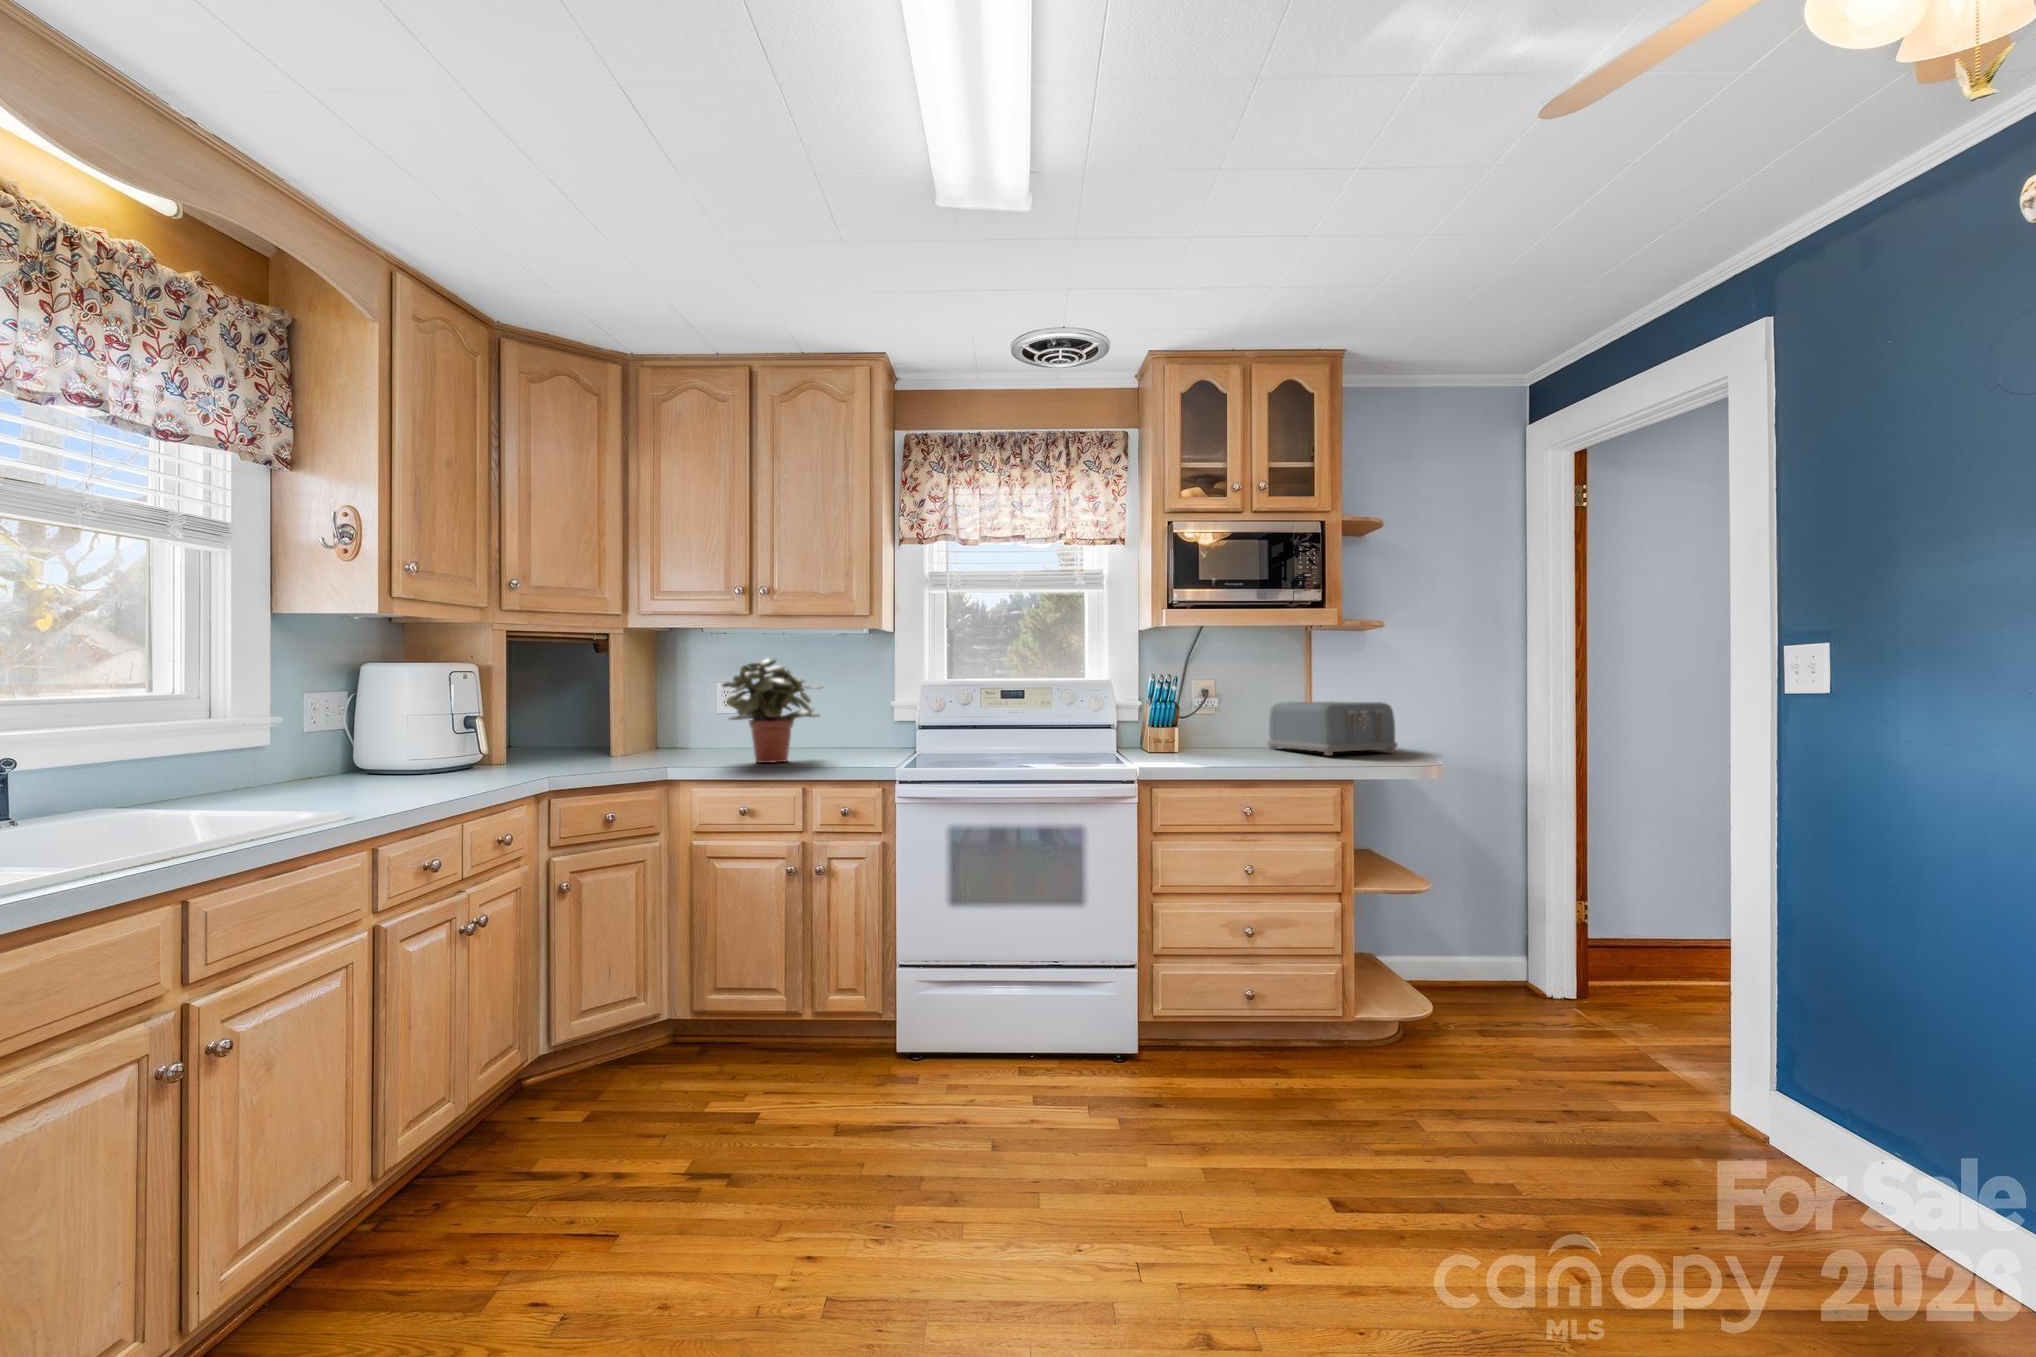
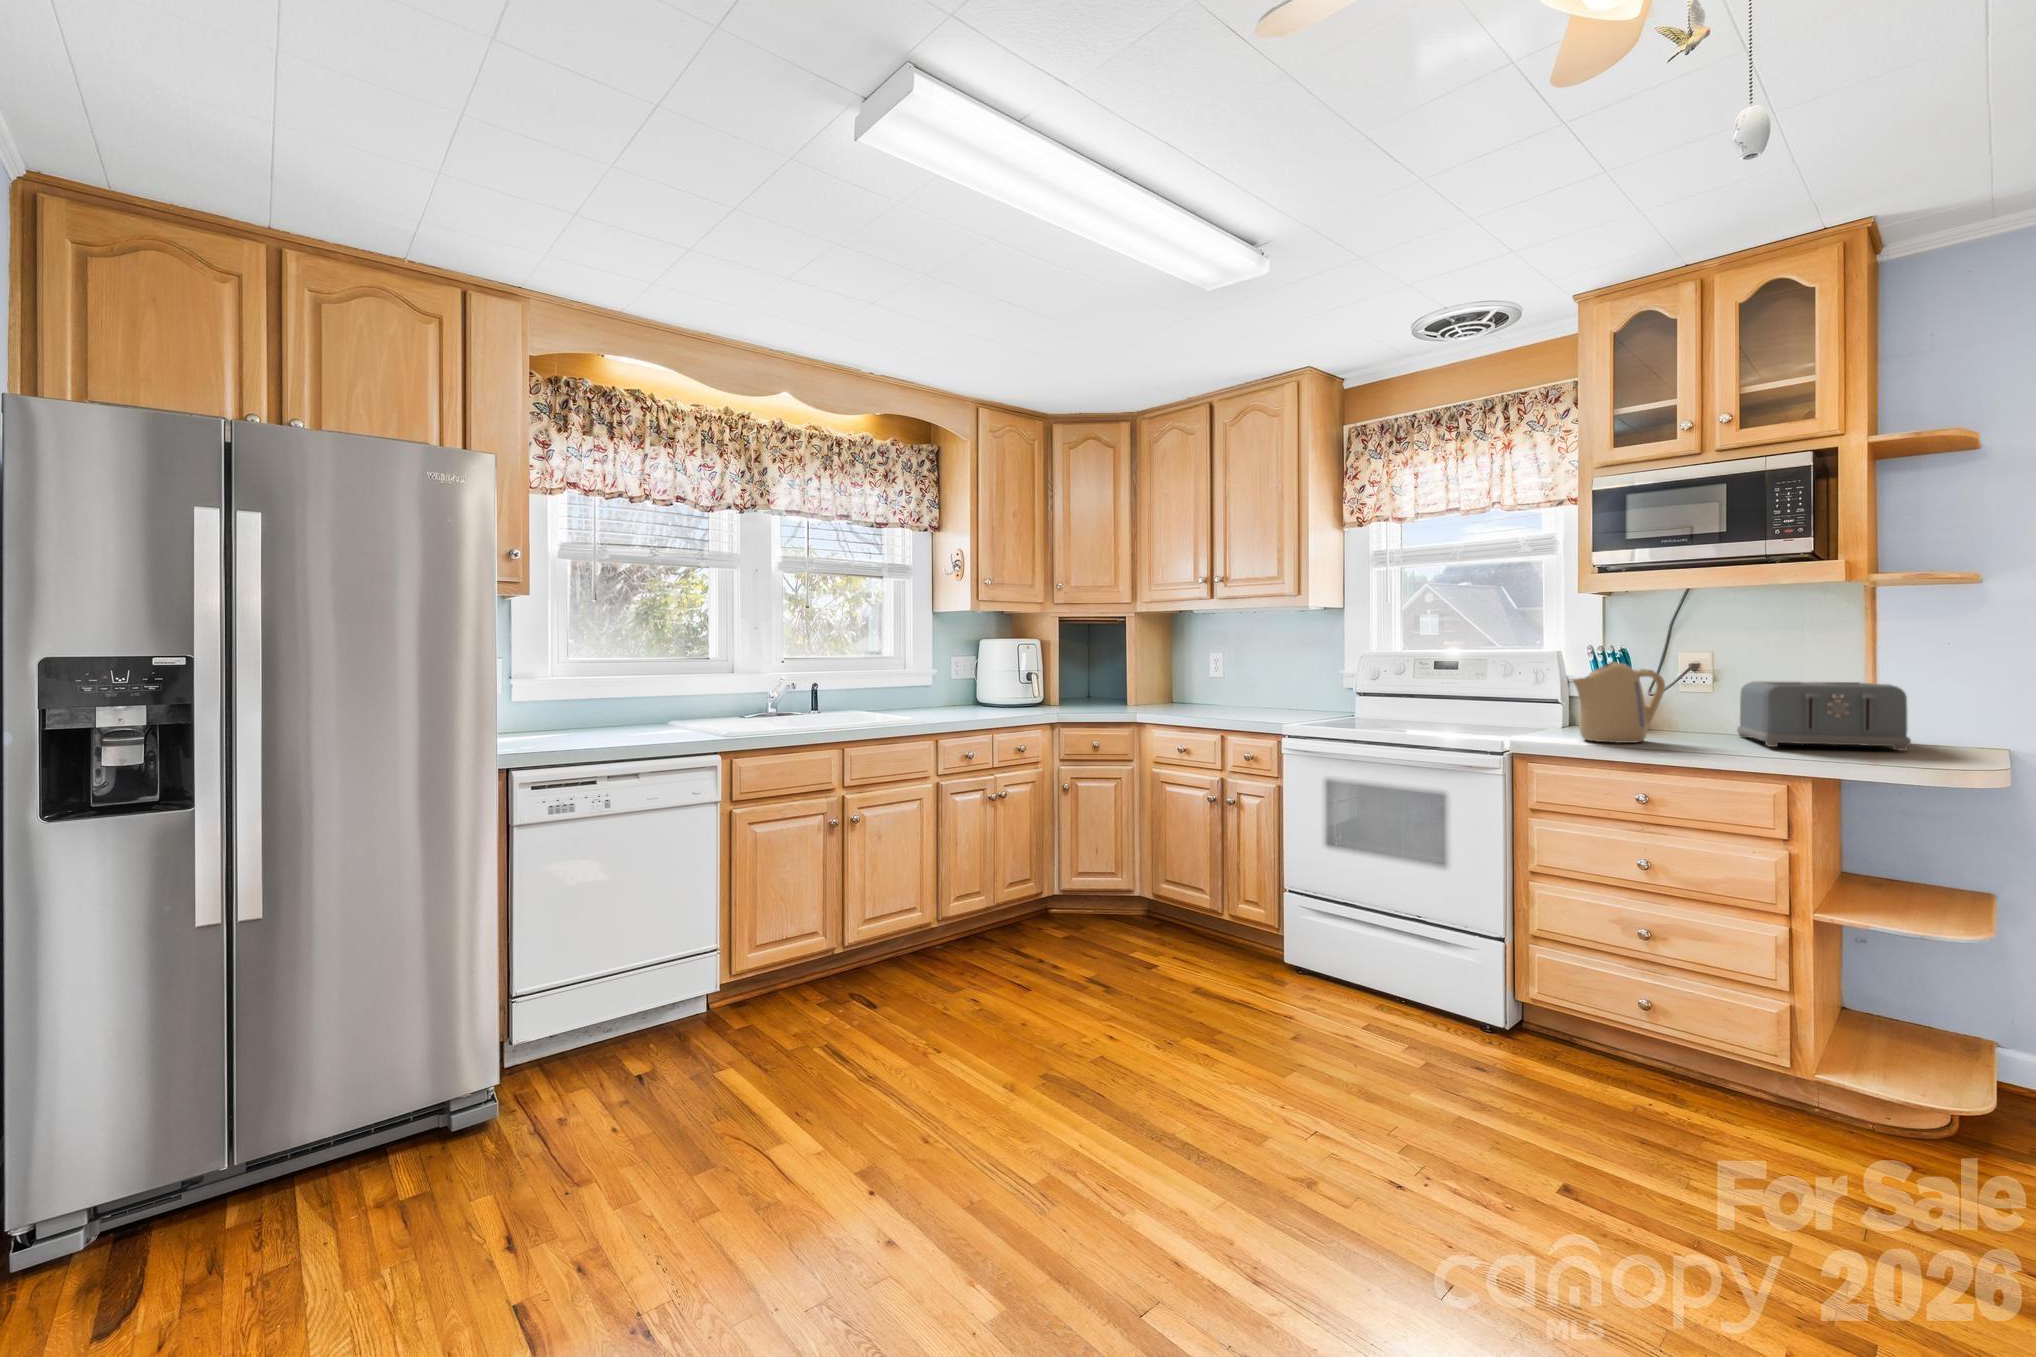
potted plant: present [722,658,822,763] -> none [1176,635,1257,717]
kettle: none [1190,687,1248,761] -> present [1573,662,1665,743]

